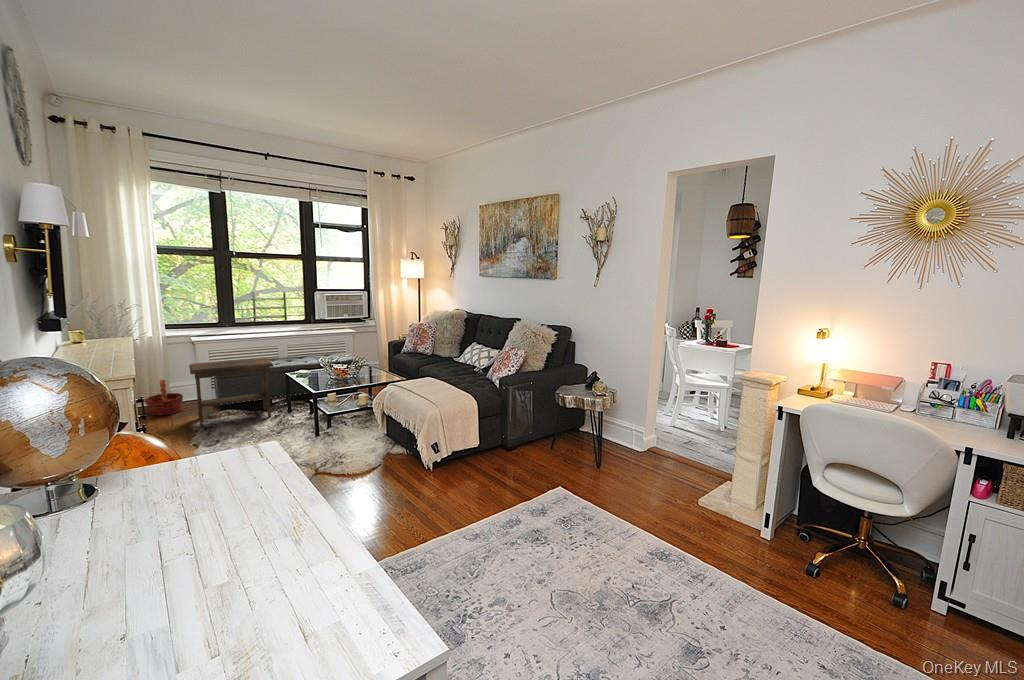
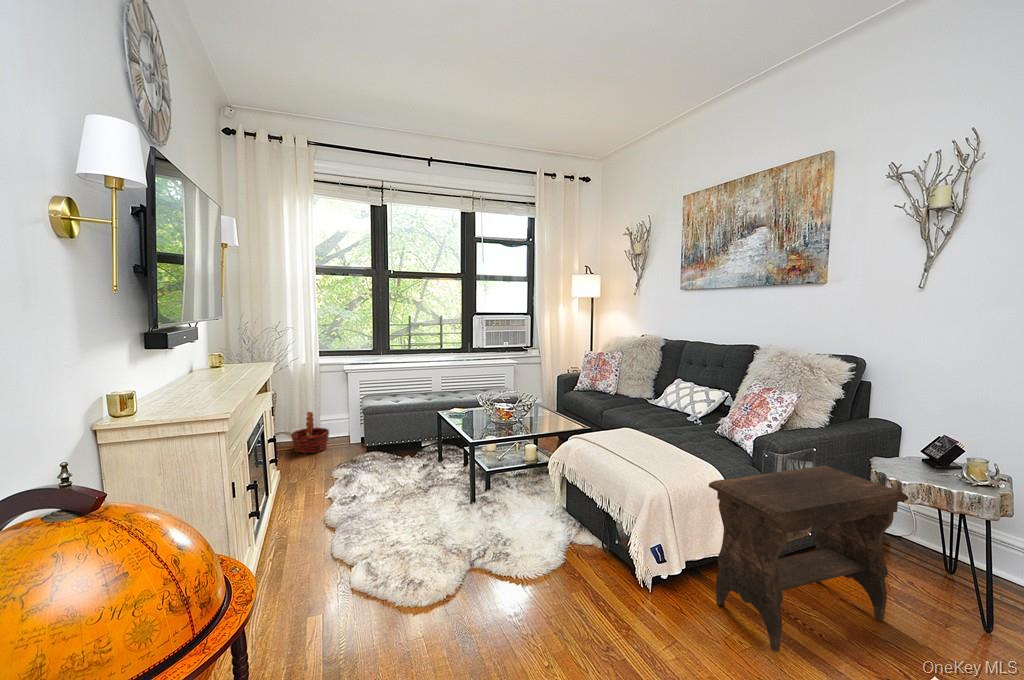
footstool: present [189,357,274,427] -> present [709,466,908,652]

